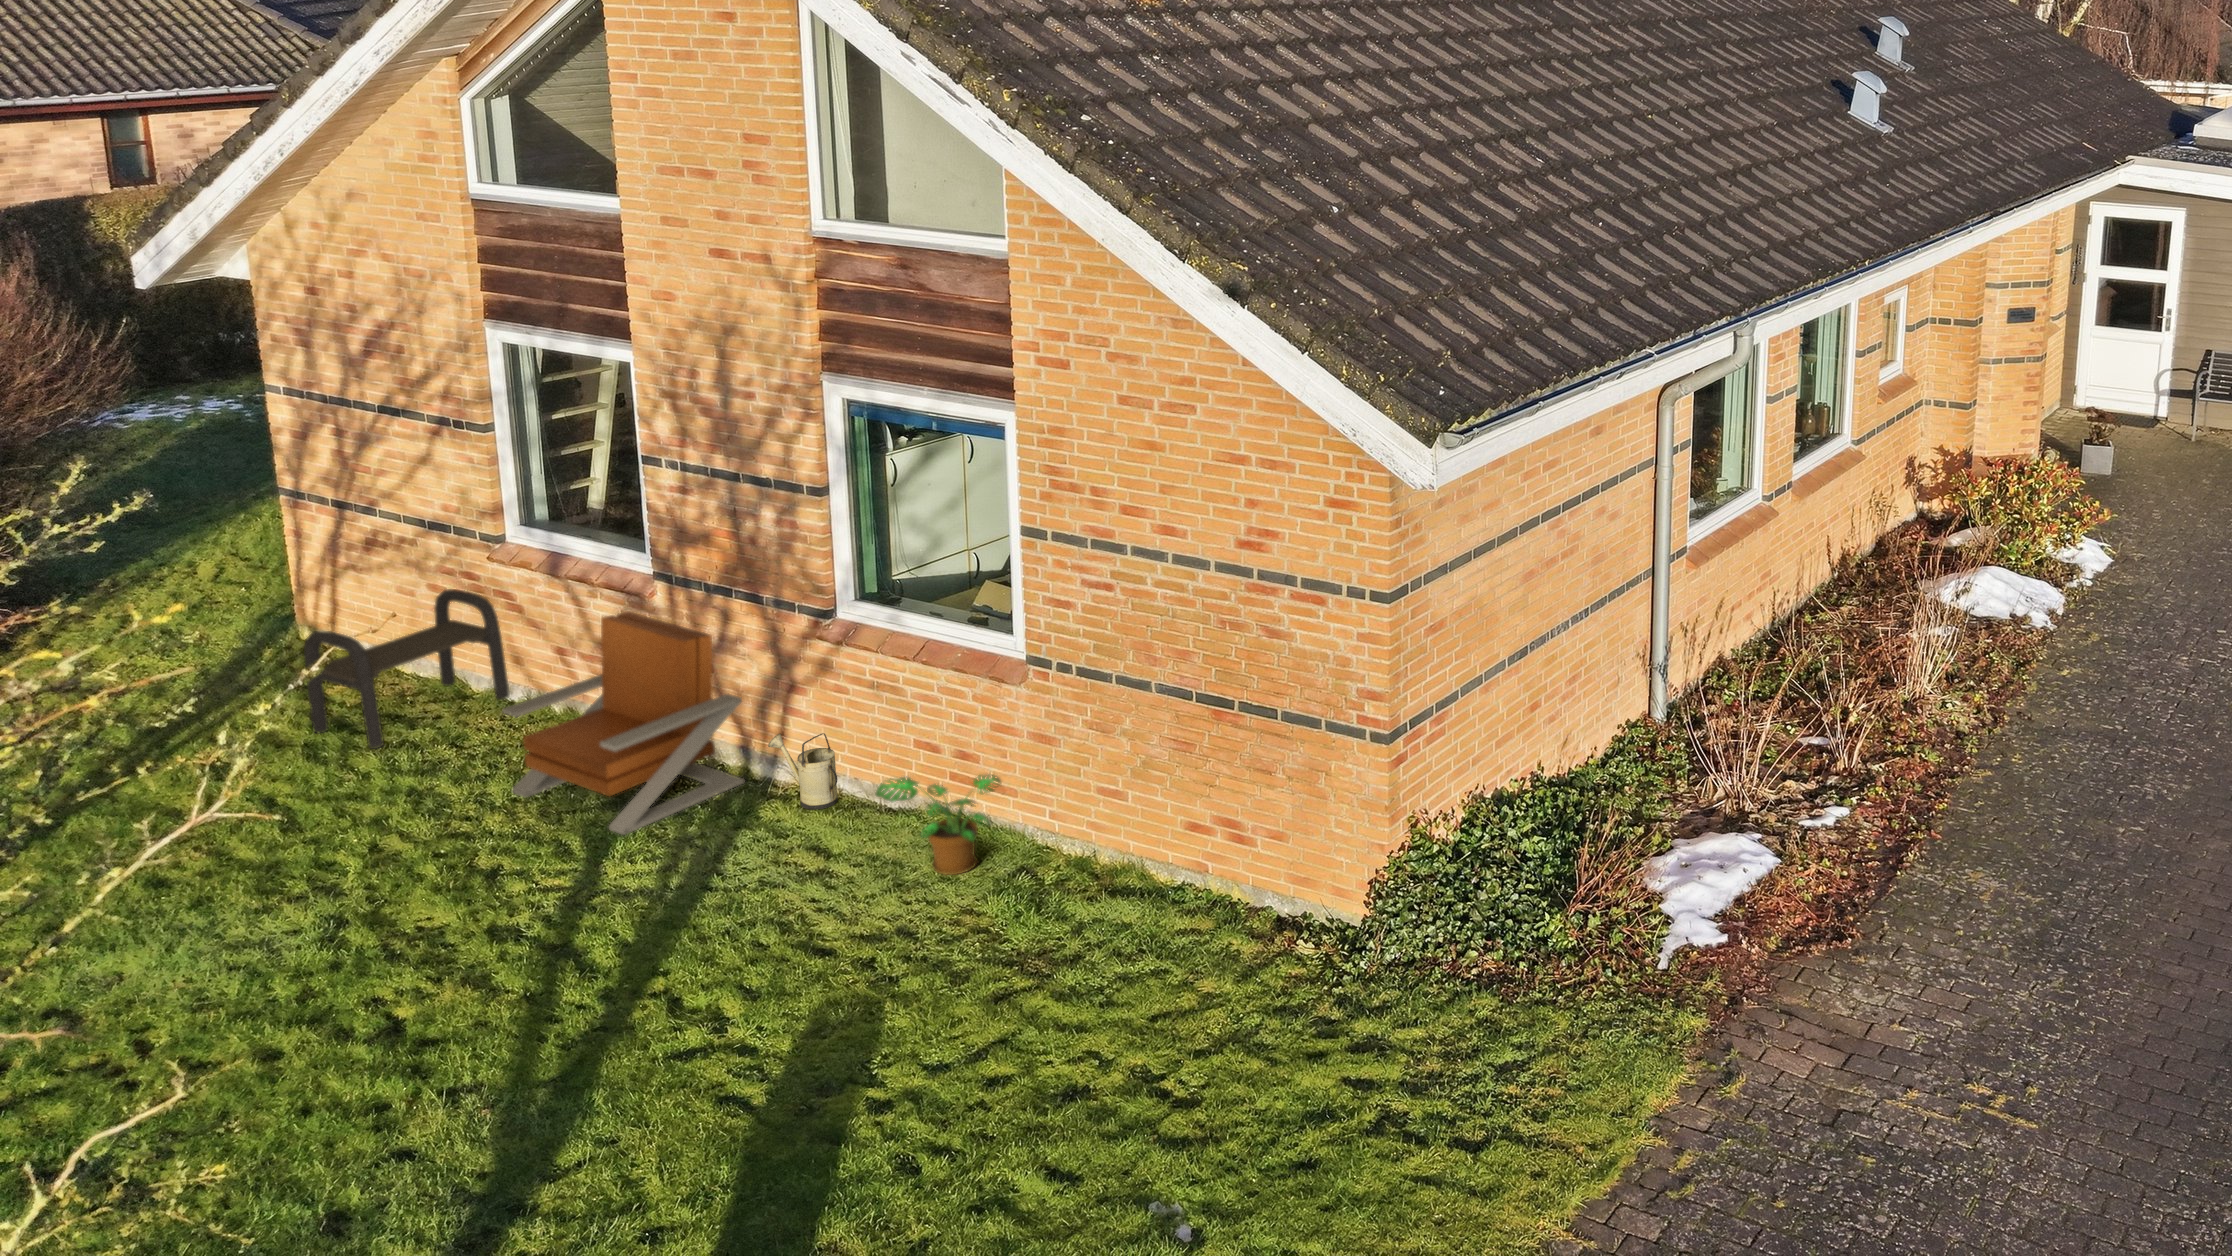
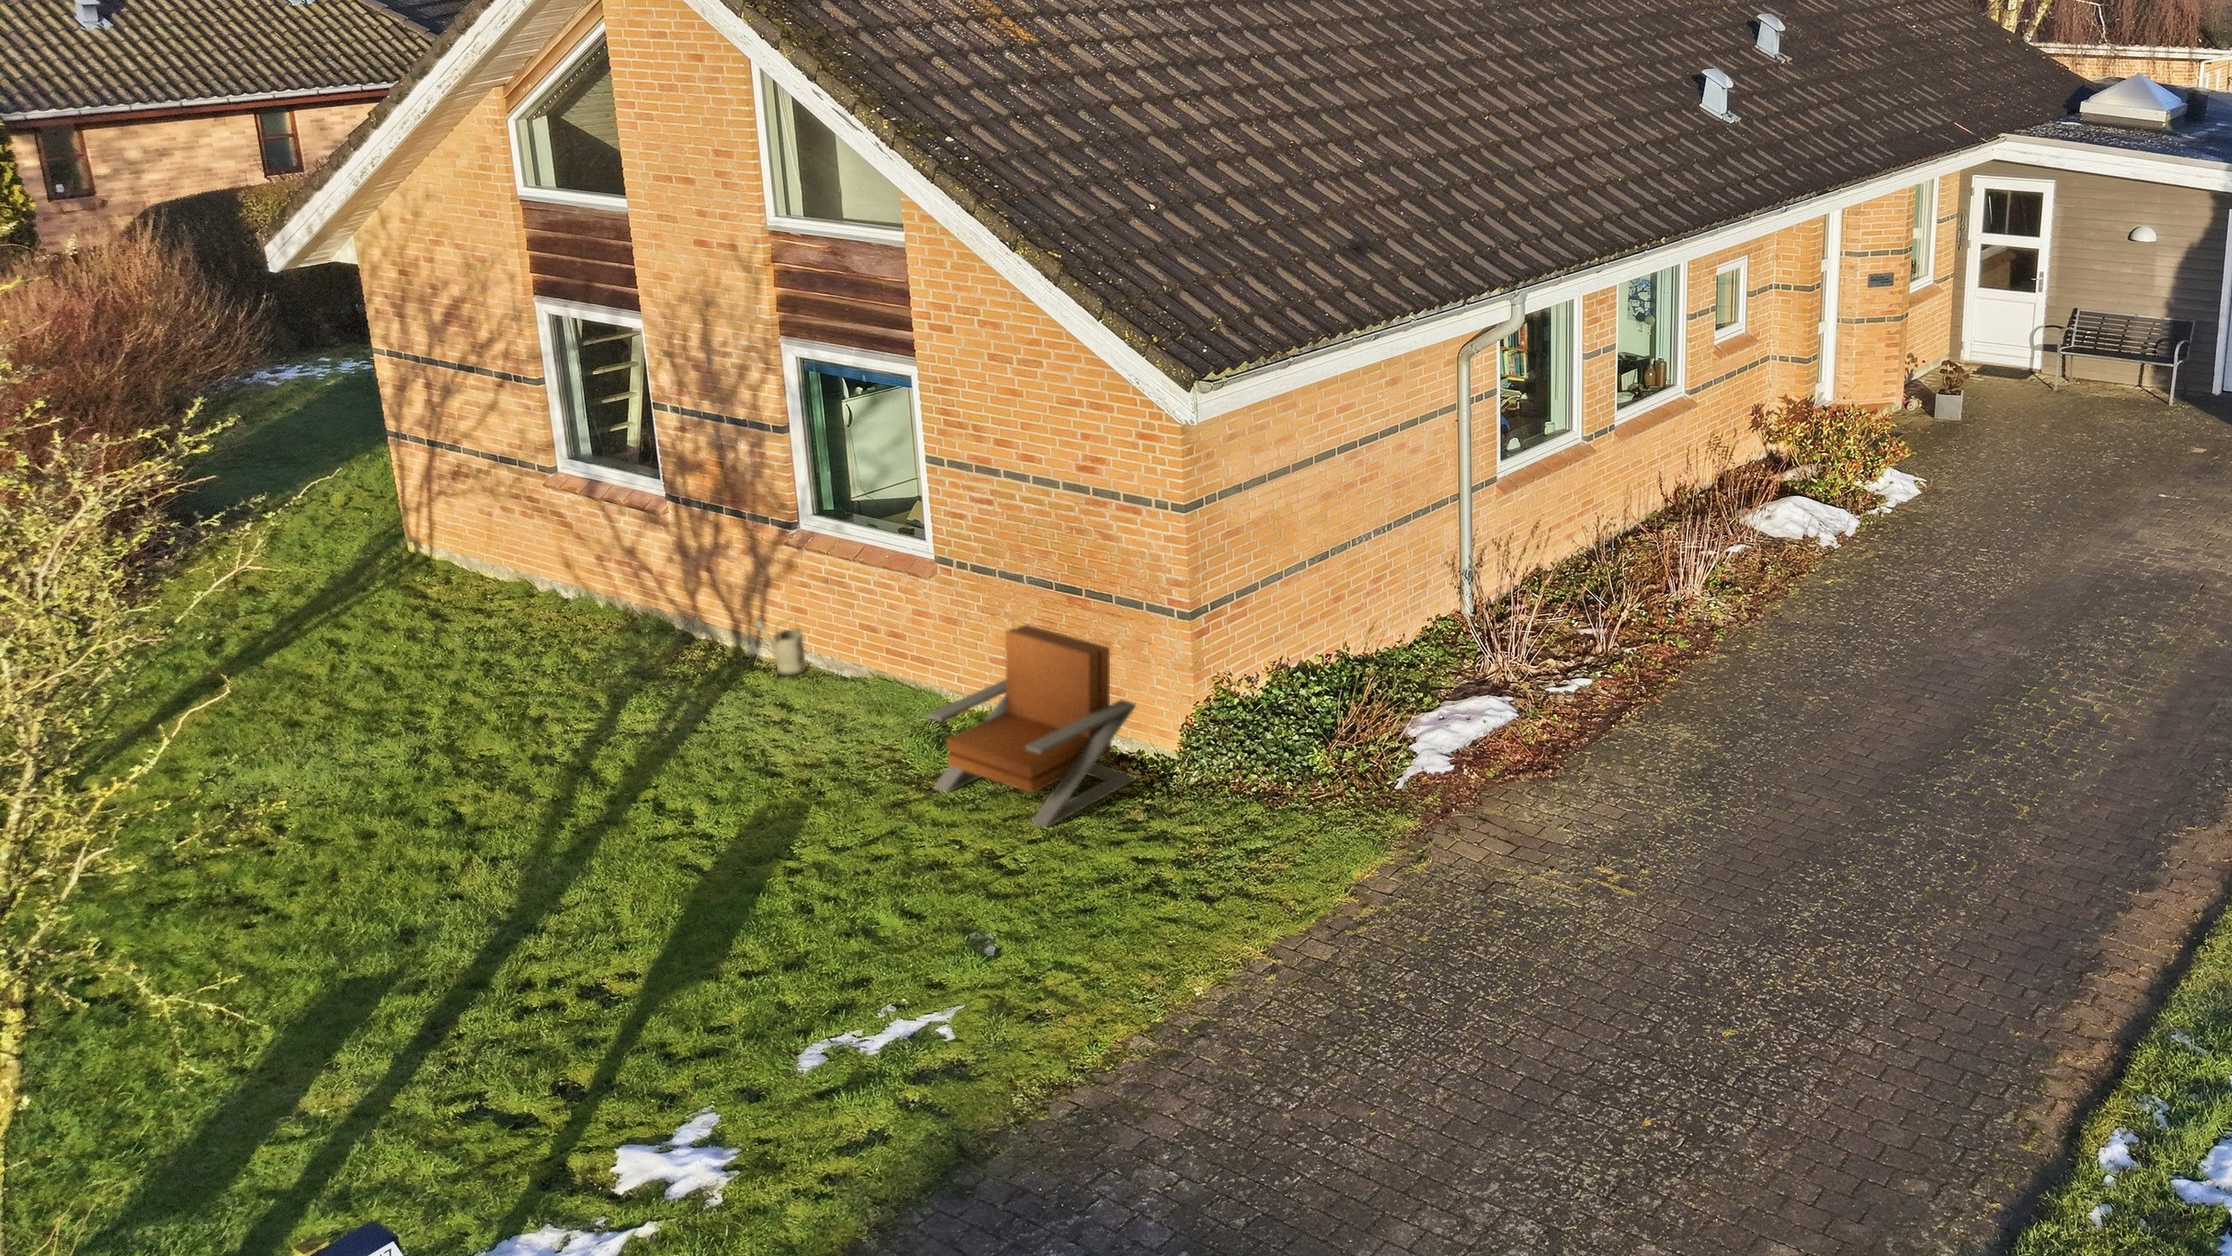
bench: present [304,589,510,749] -> none [405,509,567,631]
lounge chair: present [503,612,744,835] -> present [928,625,1137,828]
potted plant: present [876,774,1001,875] -> none [822,646,921,722]

